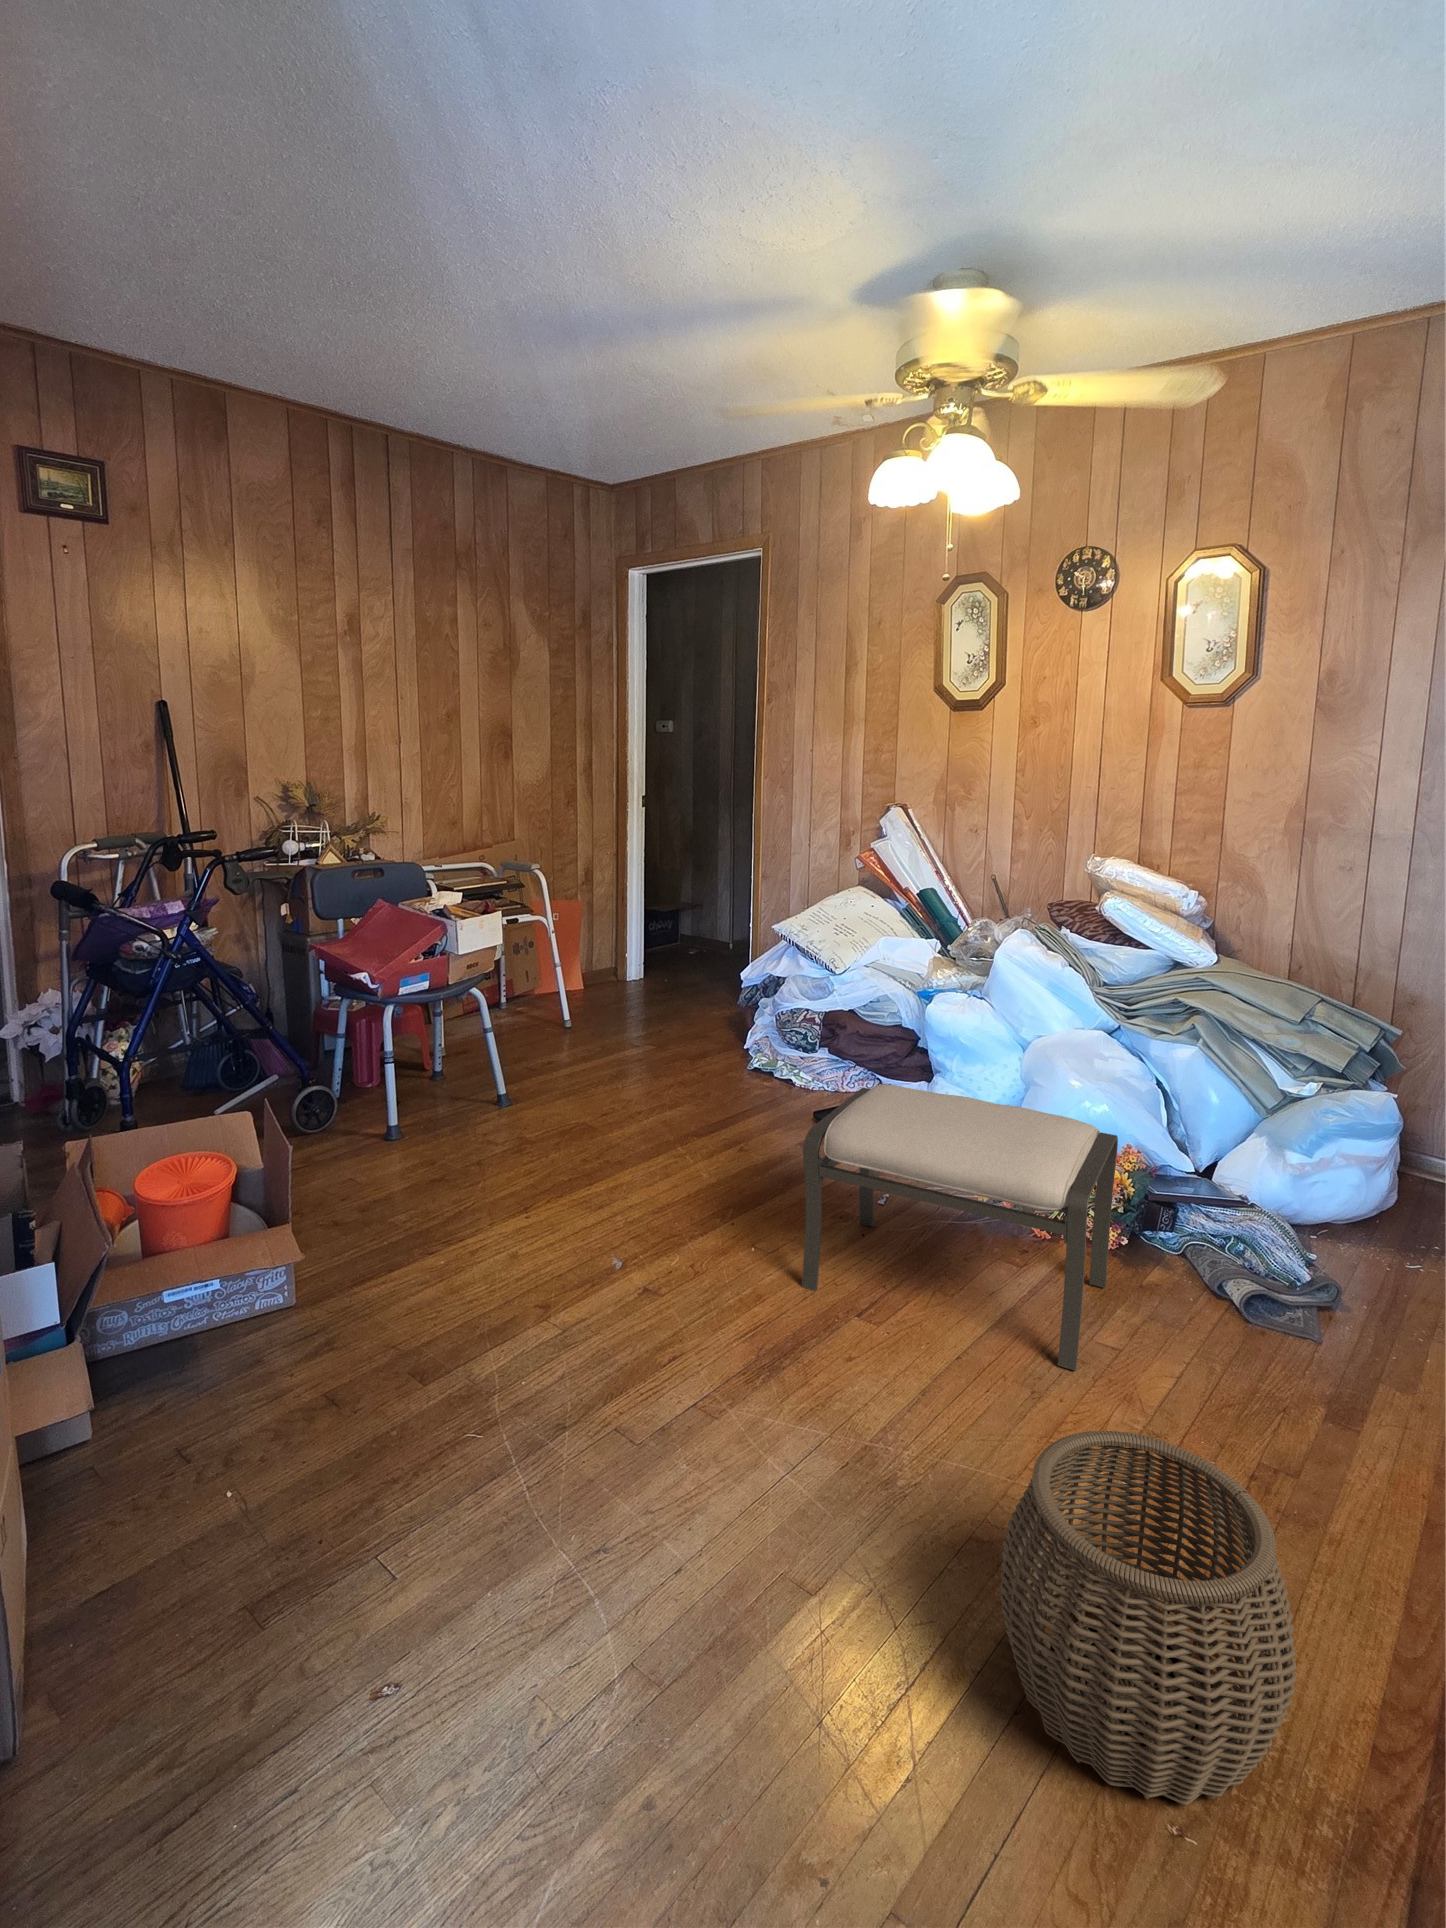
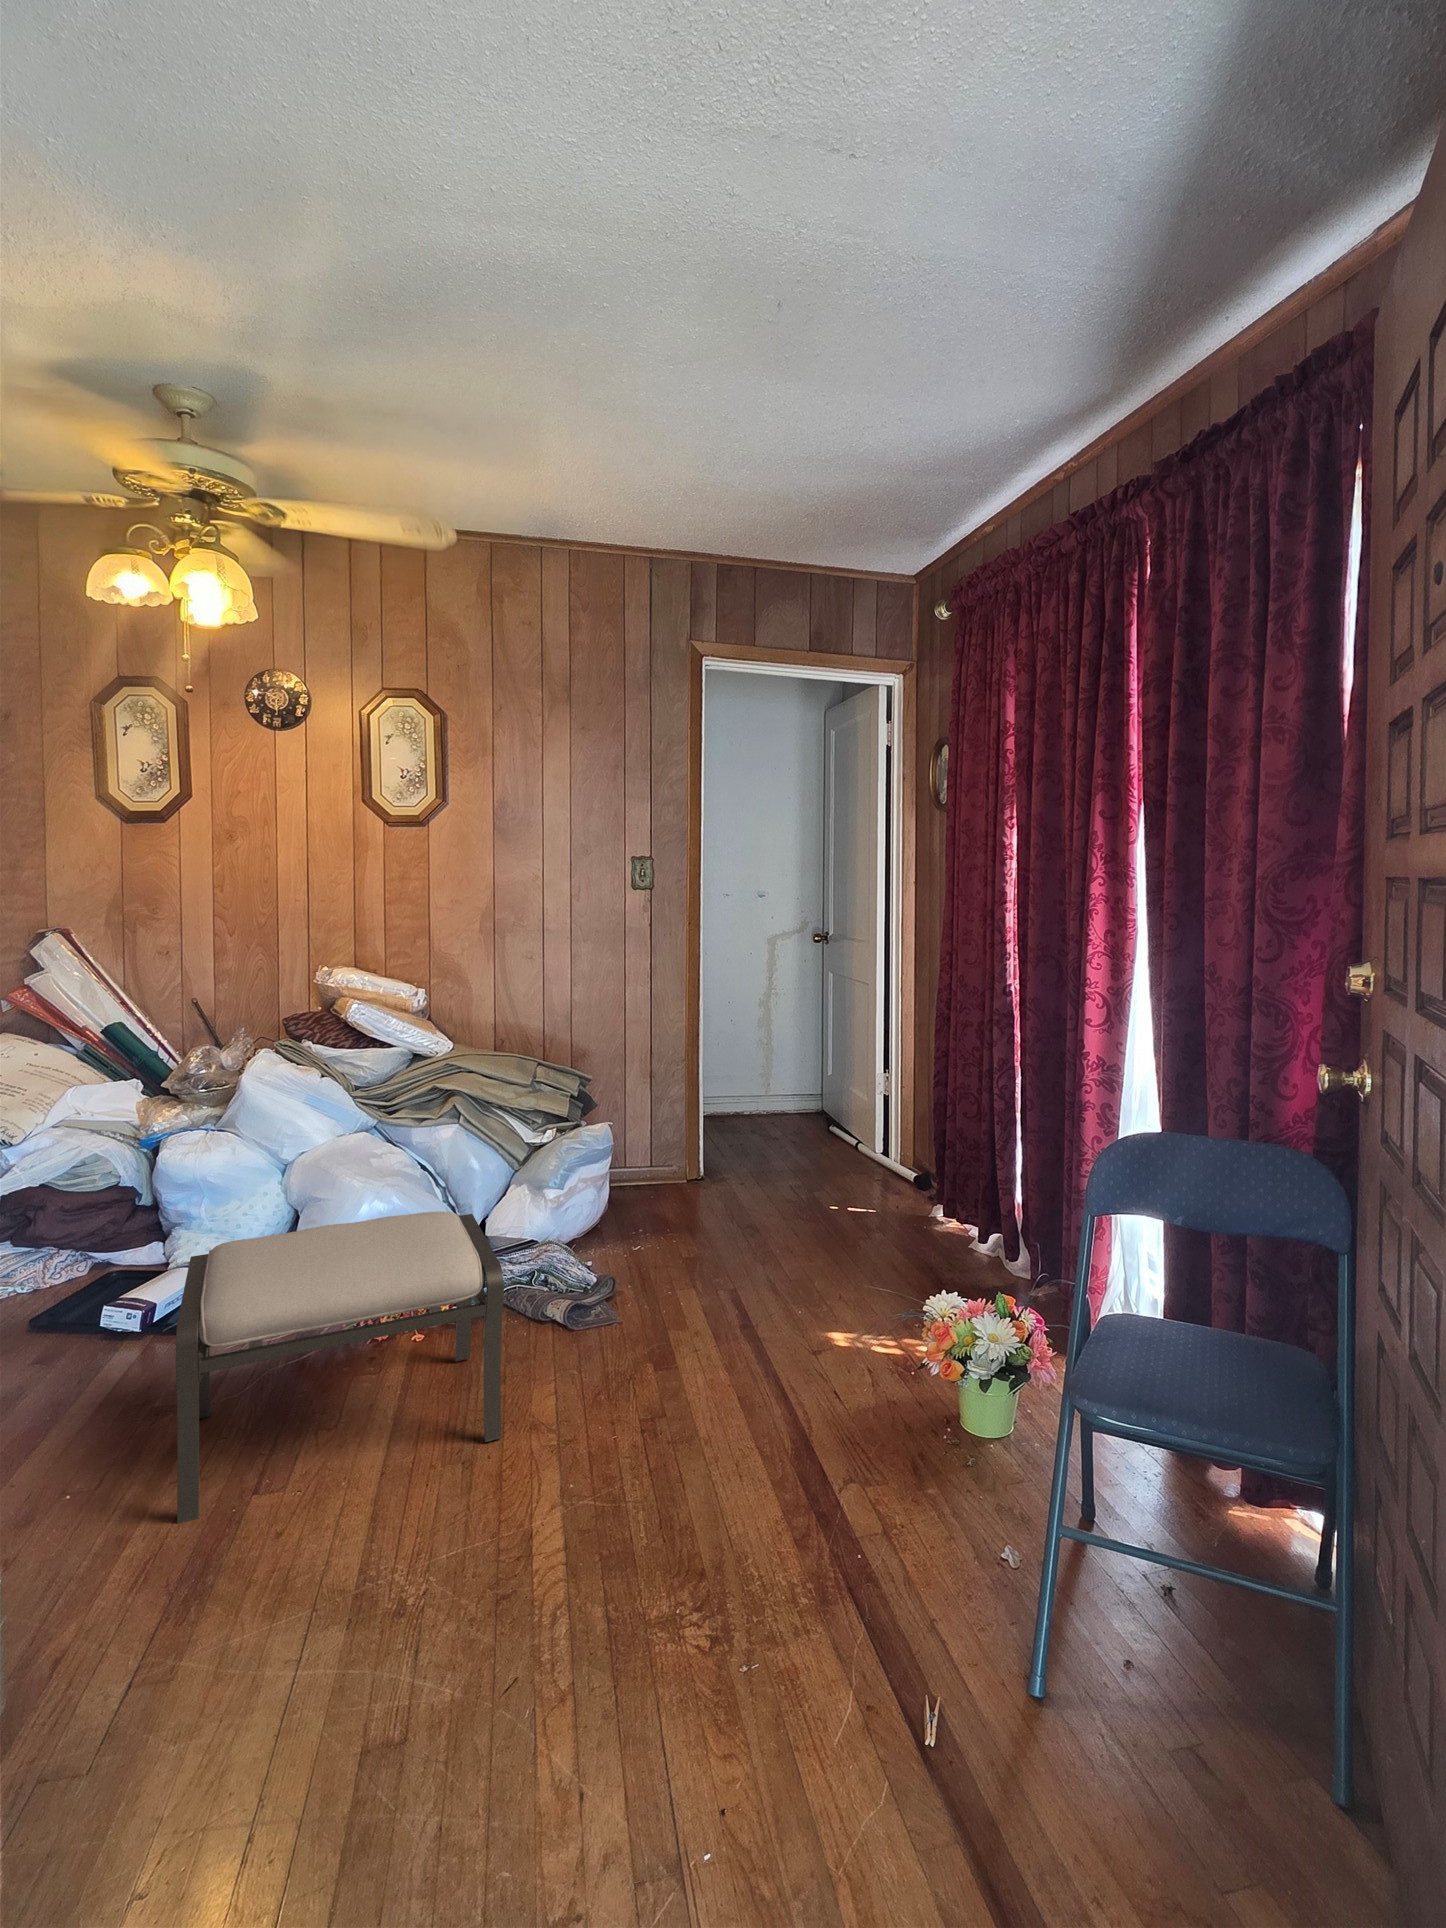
woven basket: present [1000,1431,1297,1805] -> none [613,1420,833,1723]

